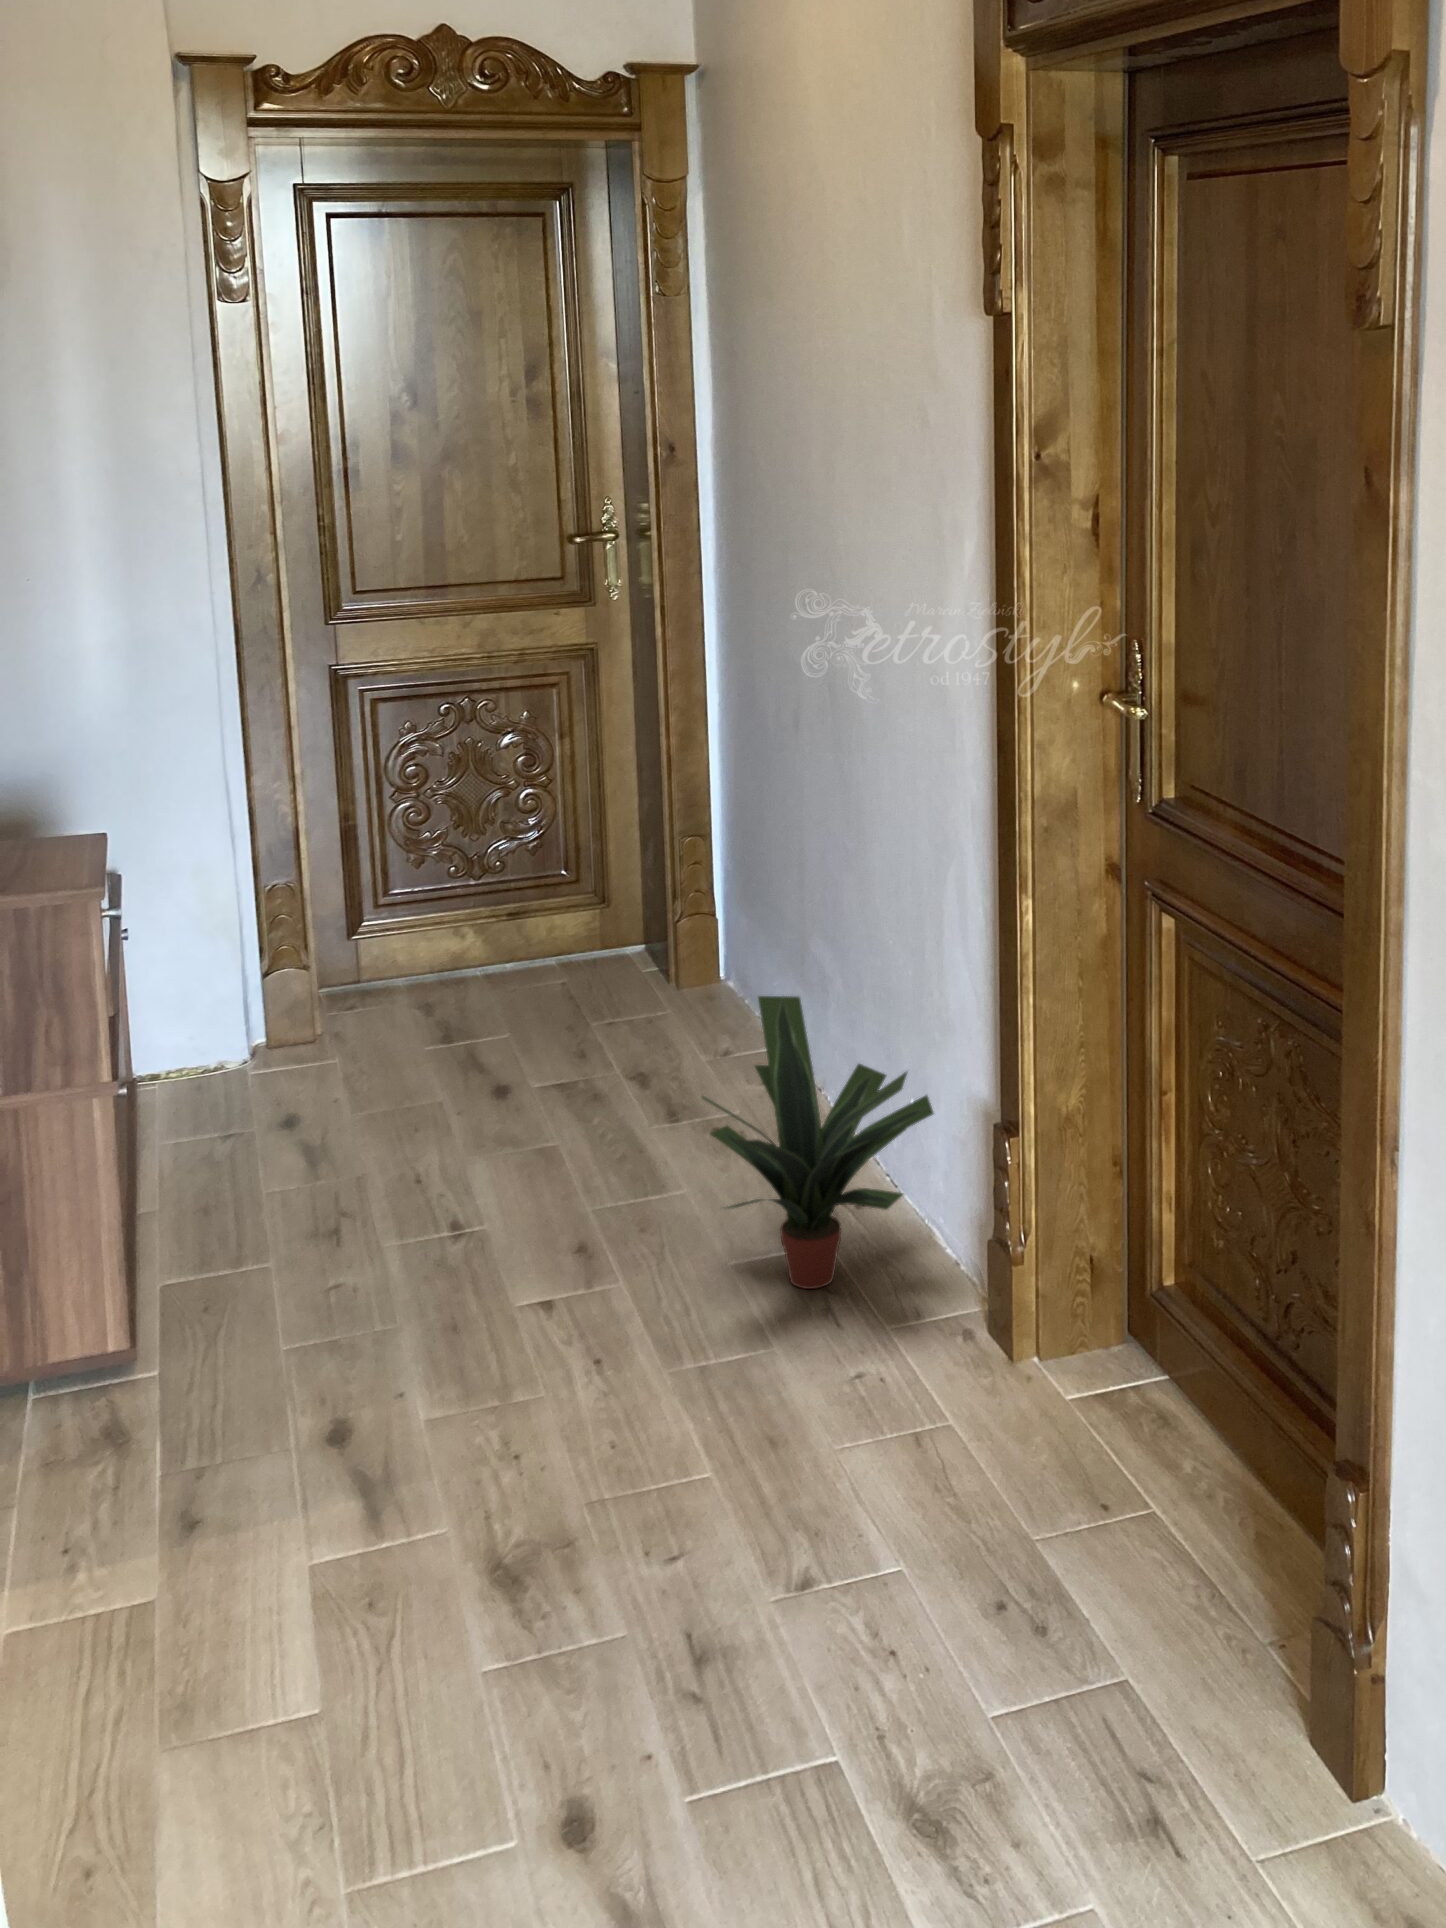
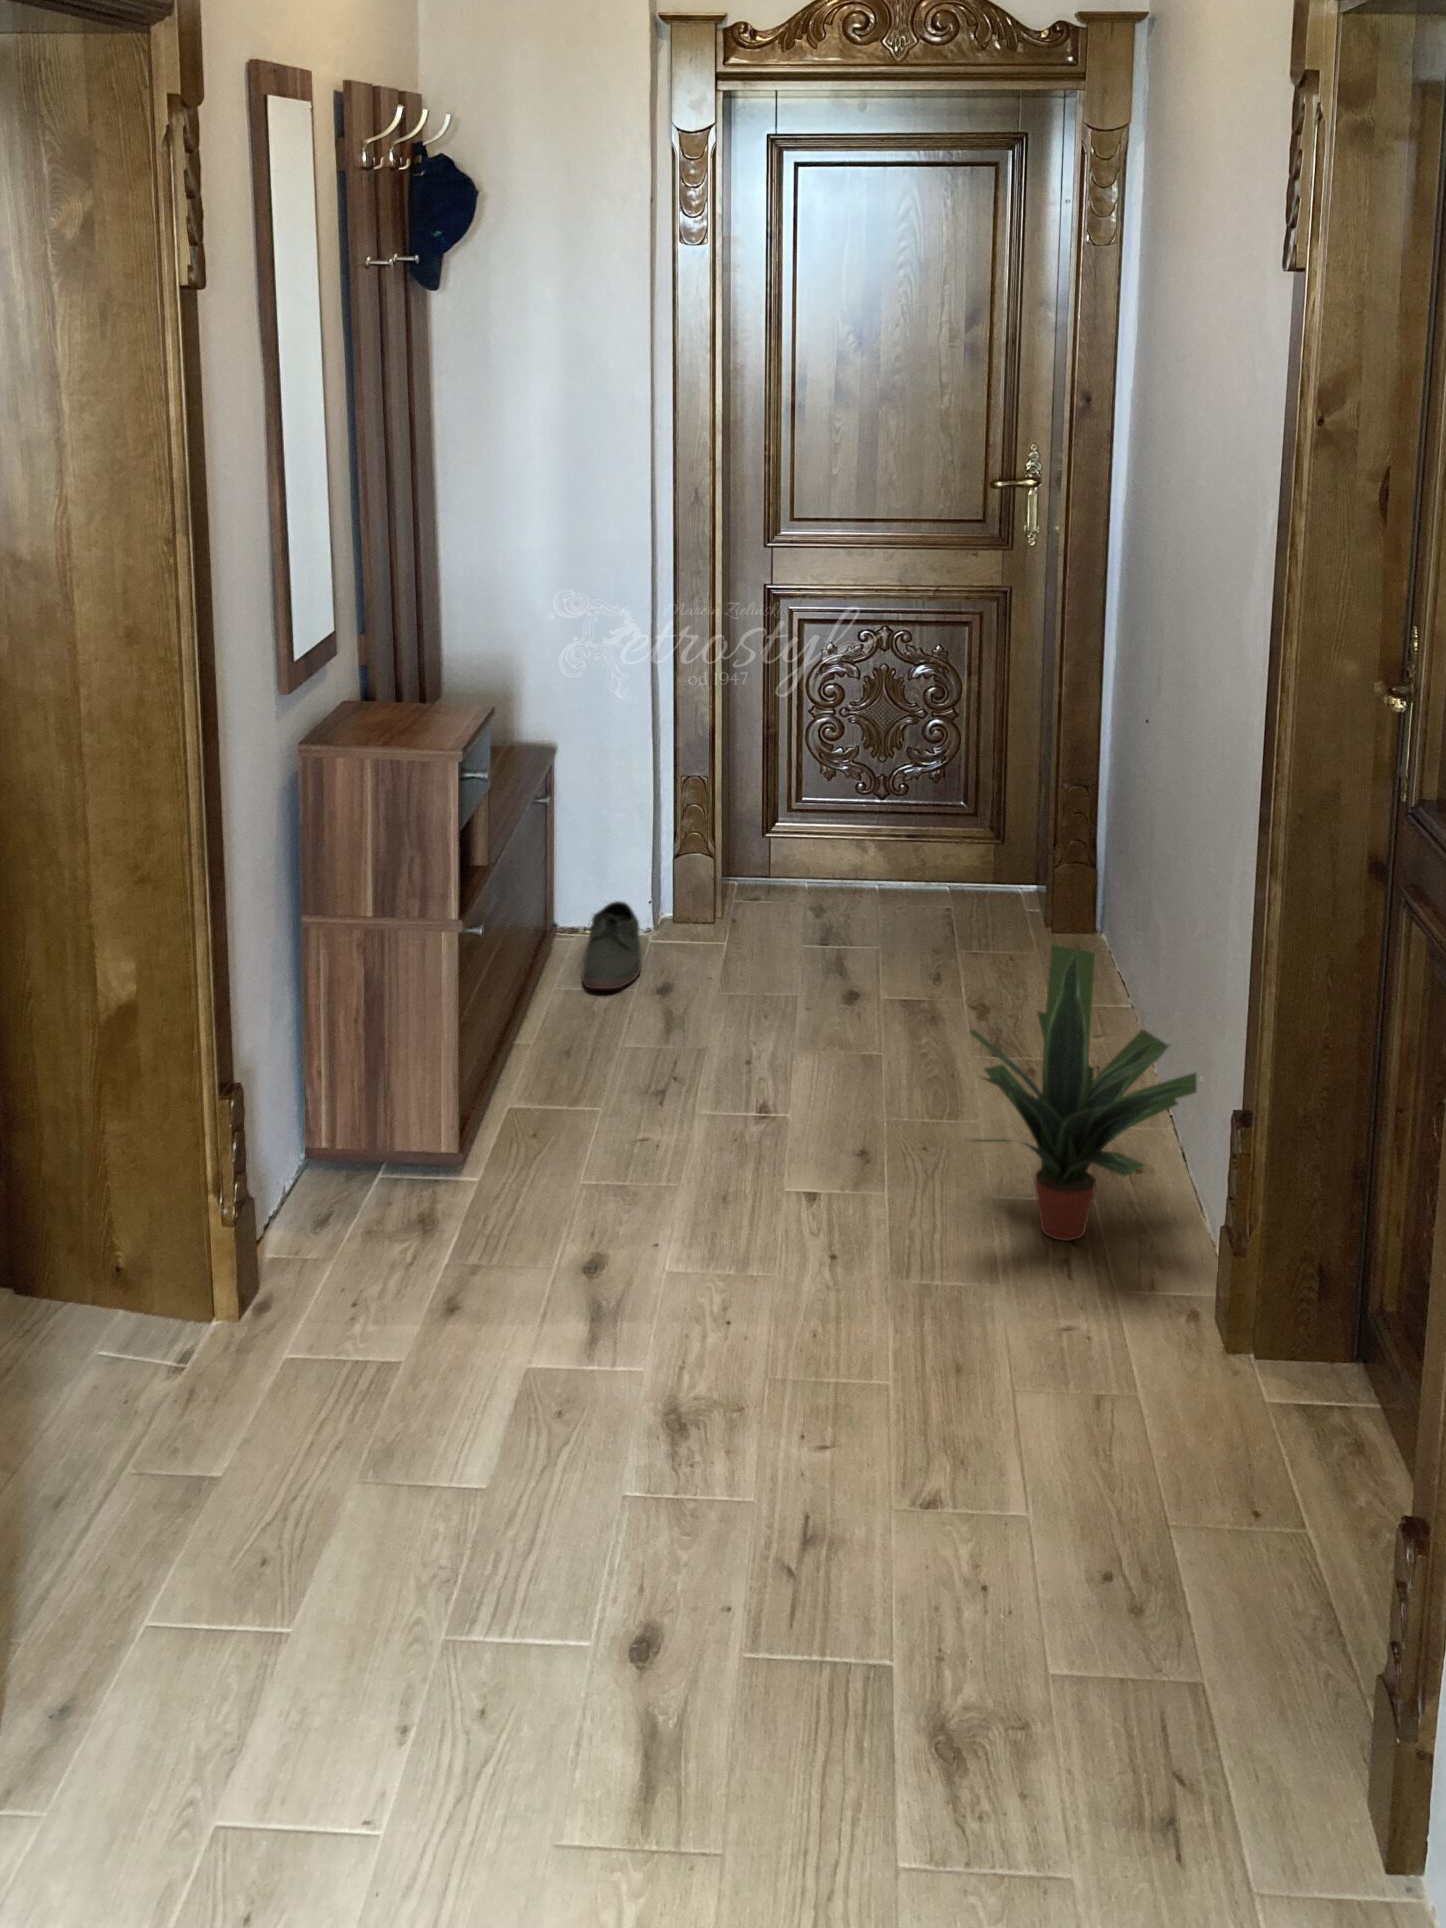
shoe: none [182,1035,254,1137] -> present [582,901,641,989]

